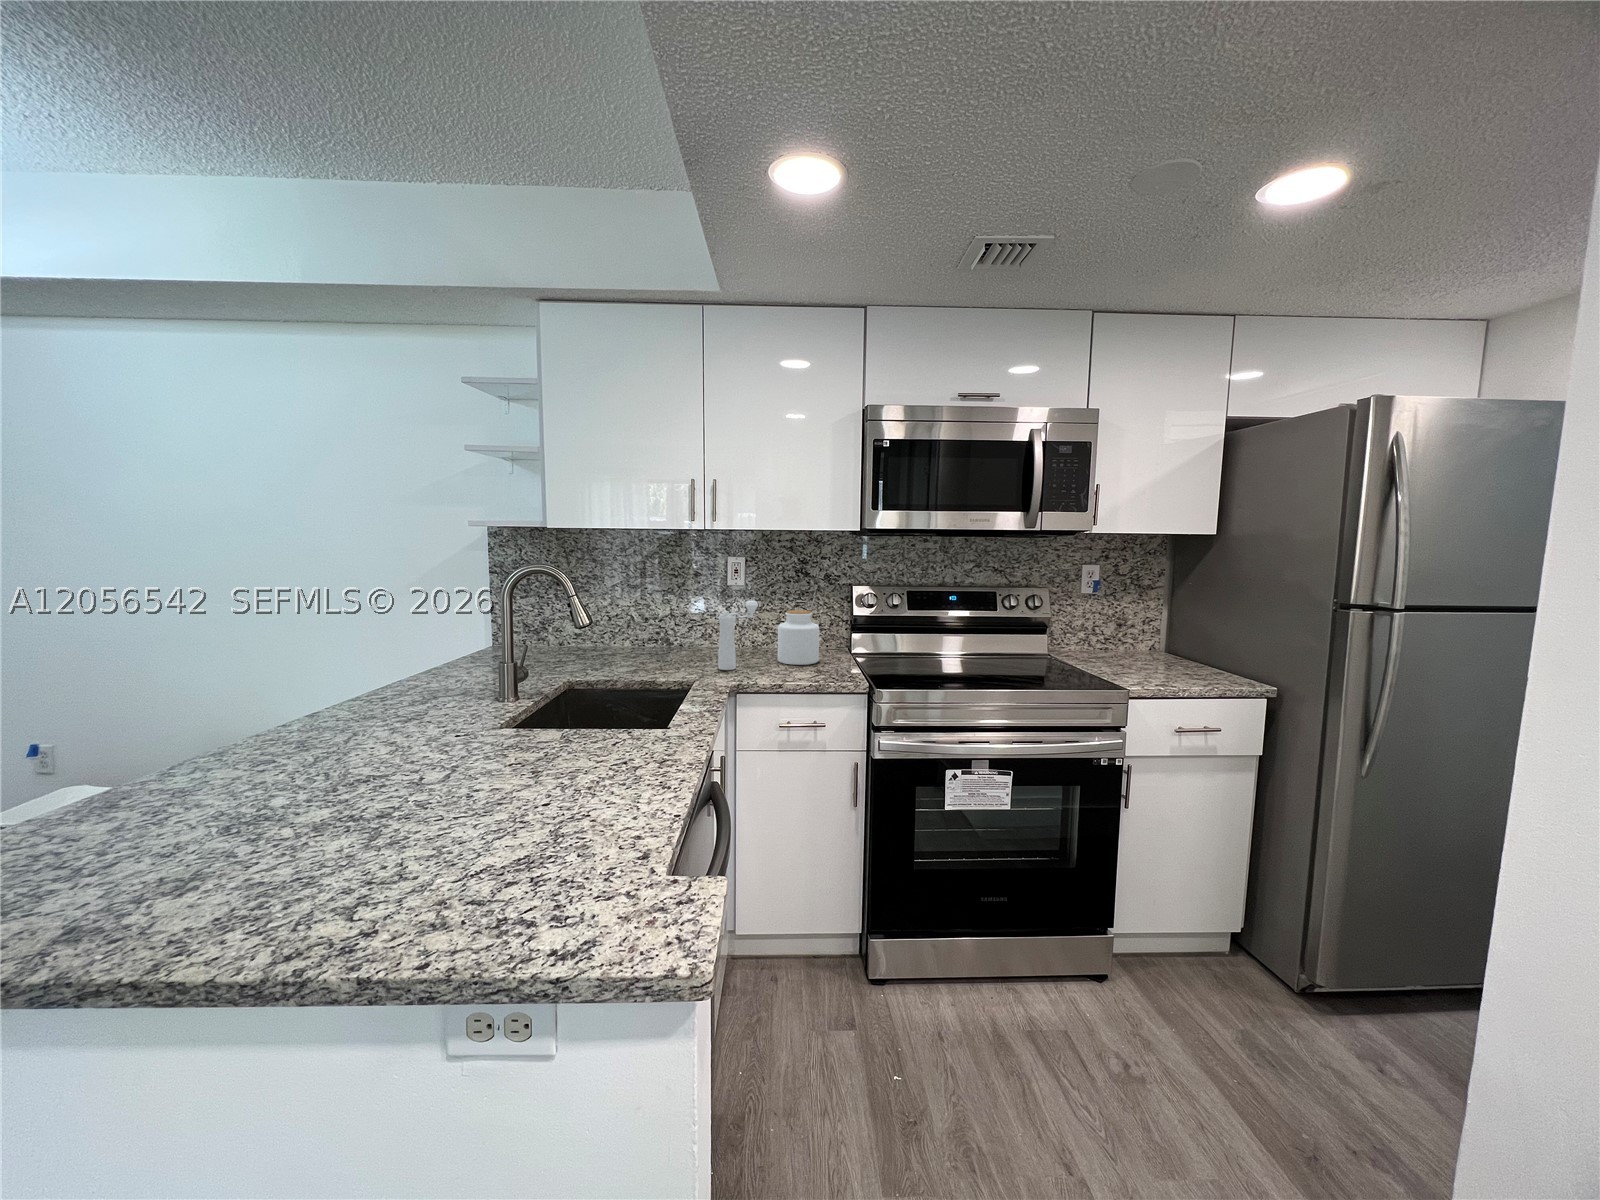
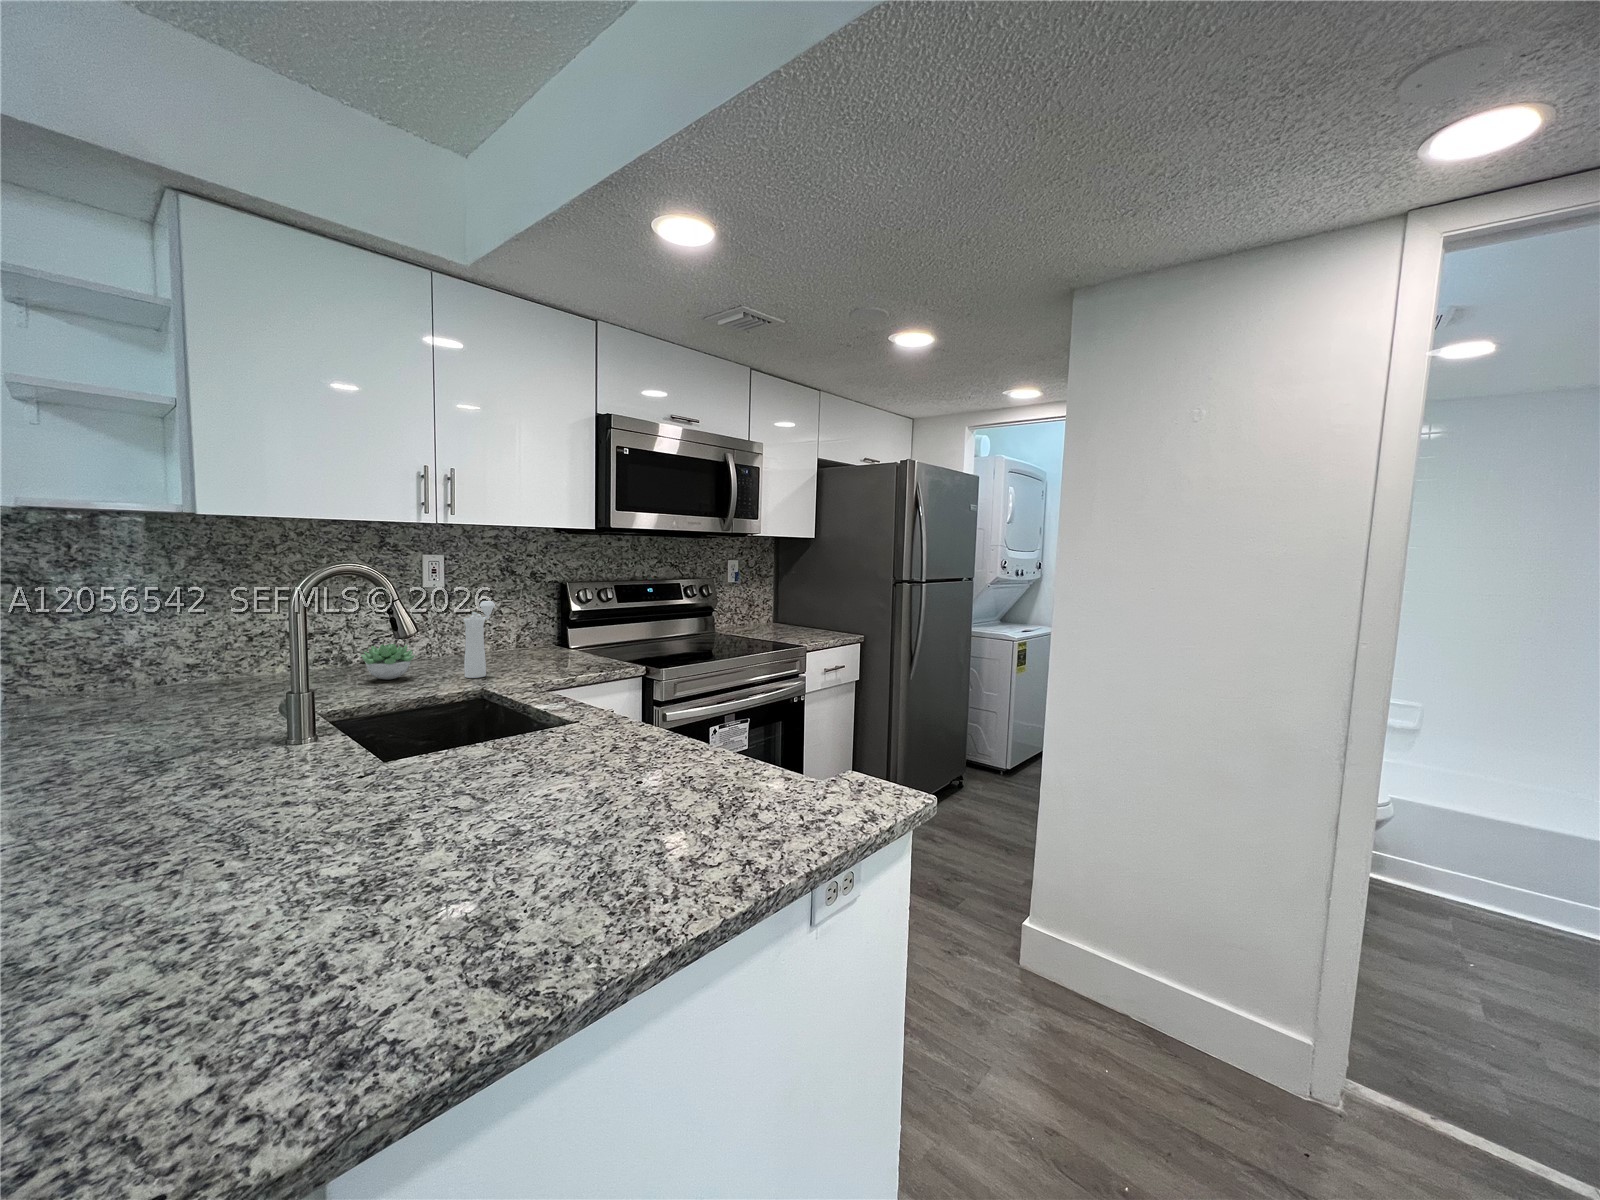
jar: present [778,610,819,665] -> none [505,609,552,665]
succulent plant: none [652,632,695,661] -> present [361,644,415,679]

